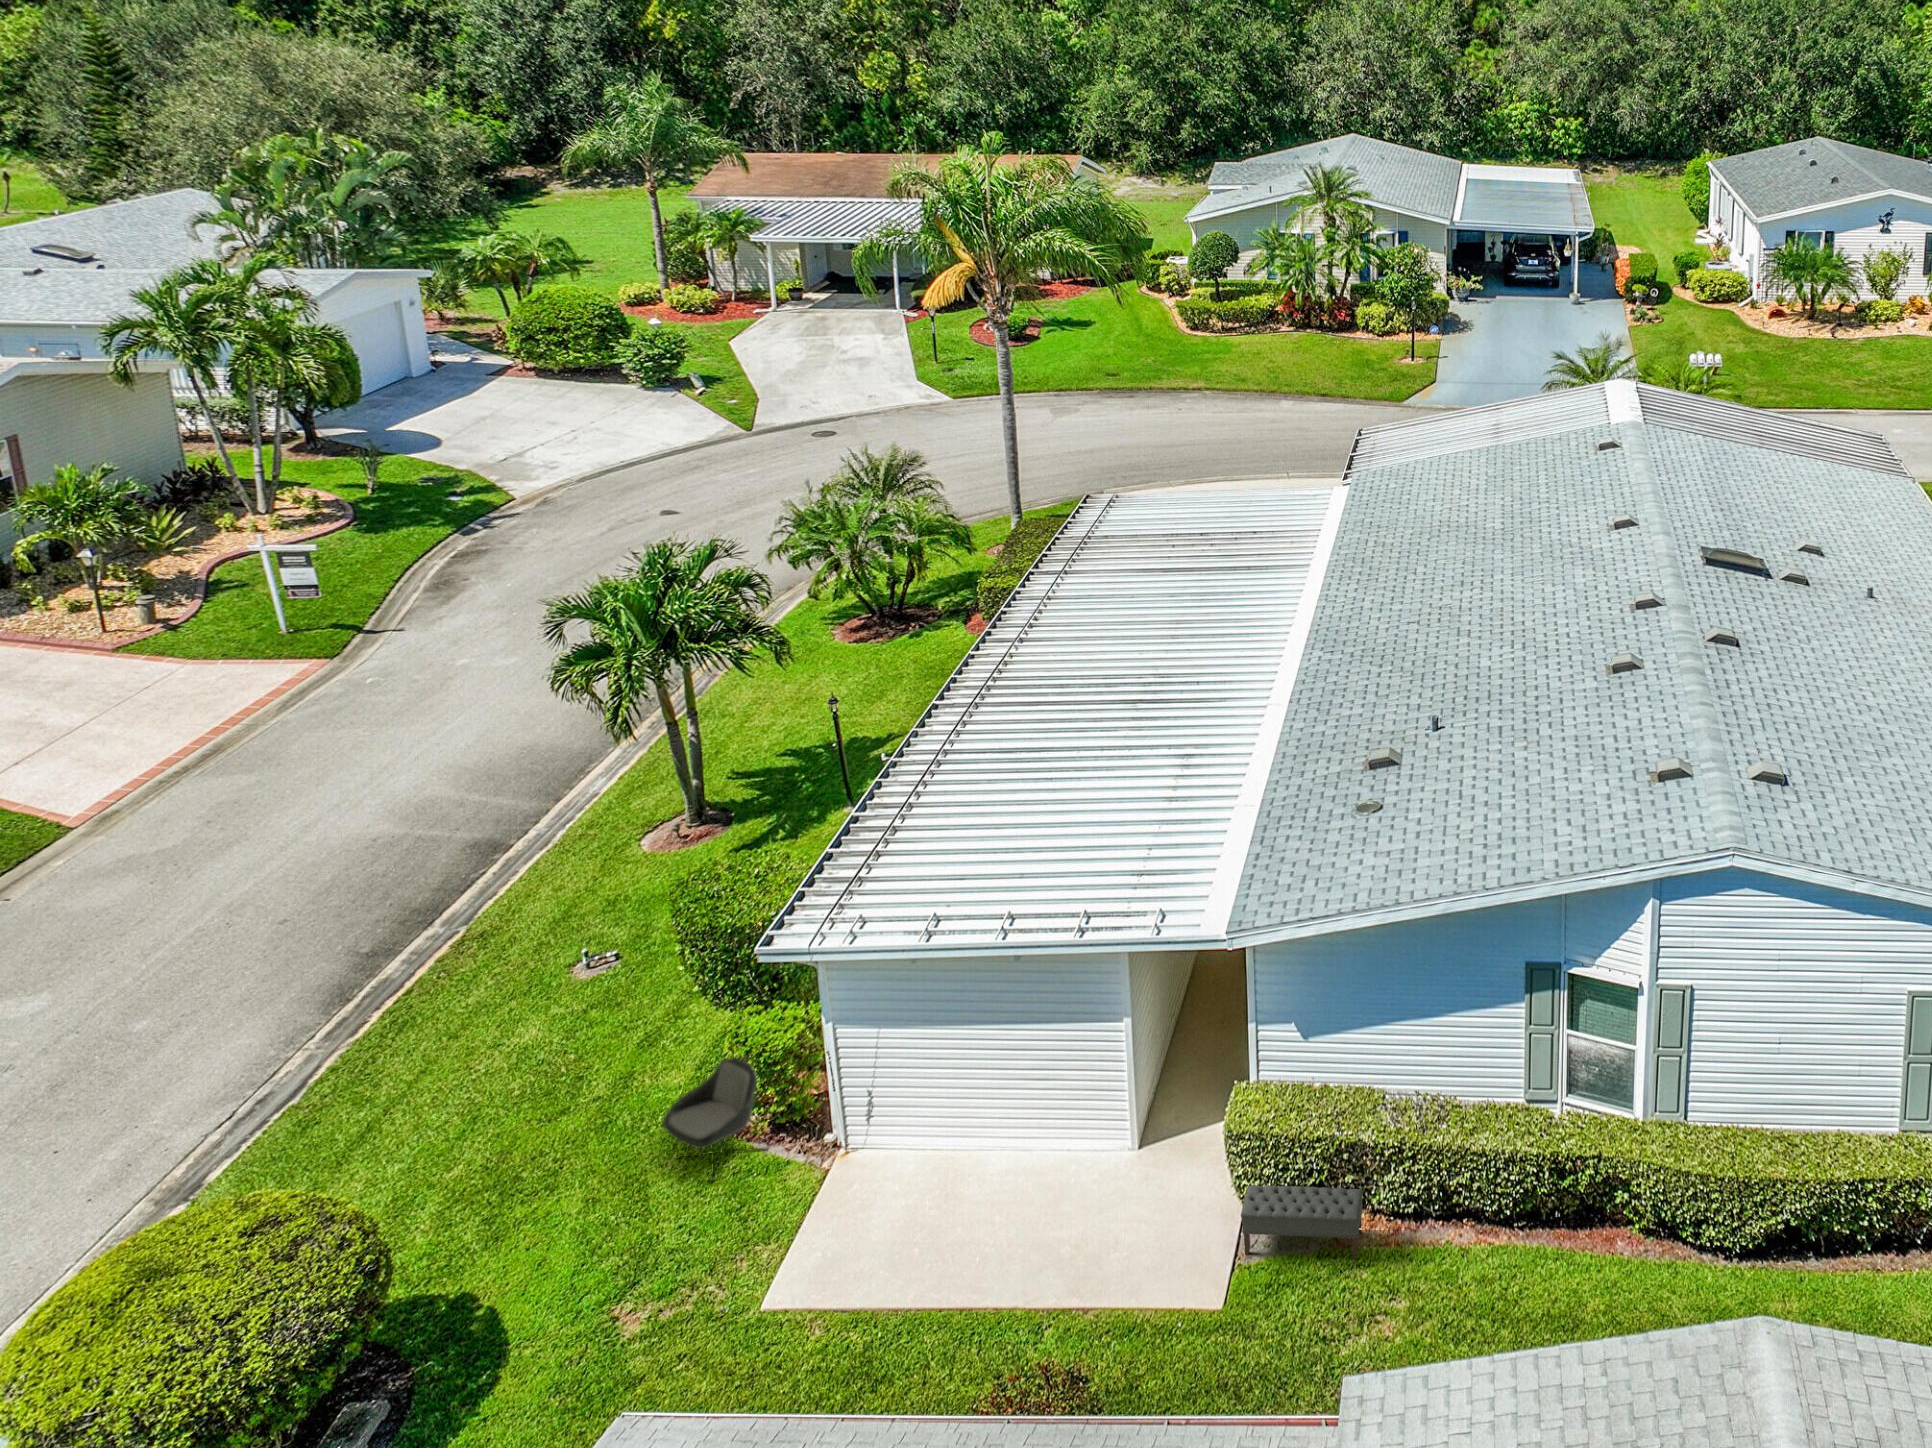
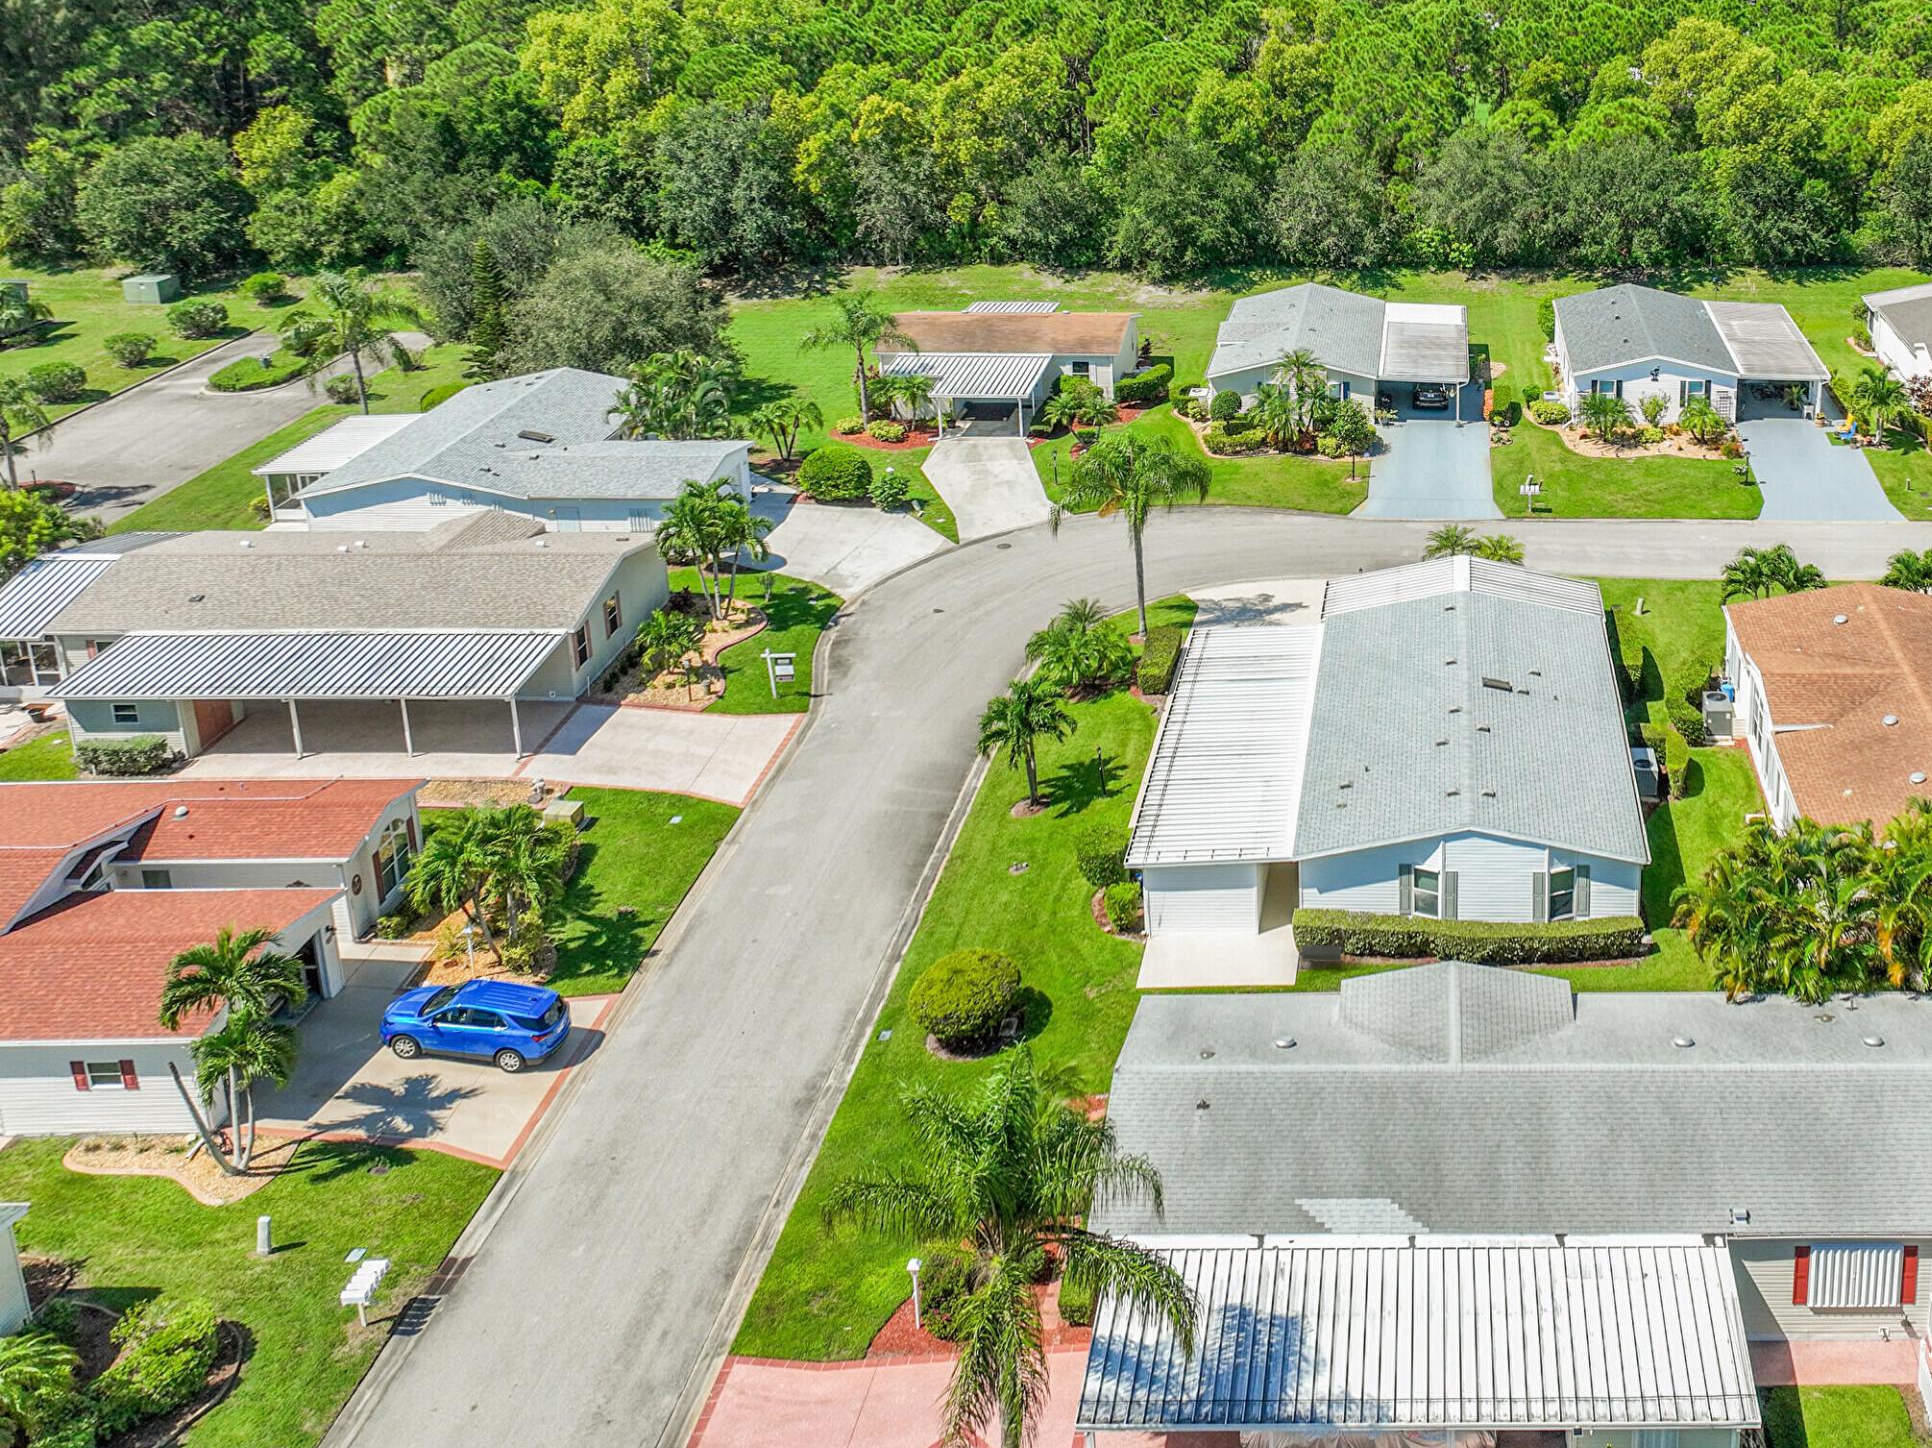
lounge chair: present [663,1058,767,1180] -> none [1084,904,1121,949]

